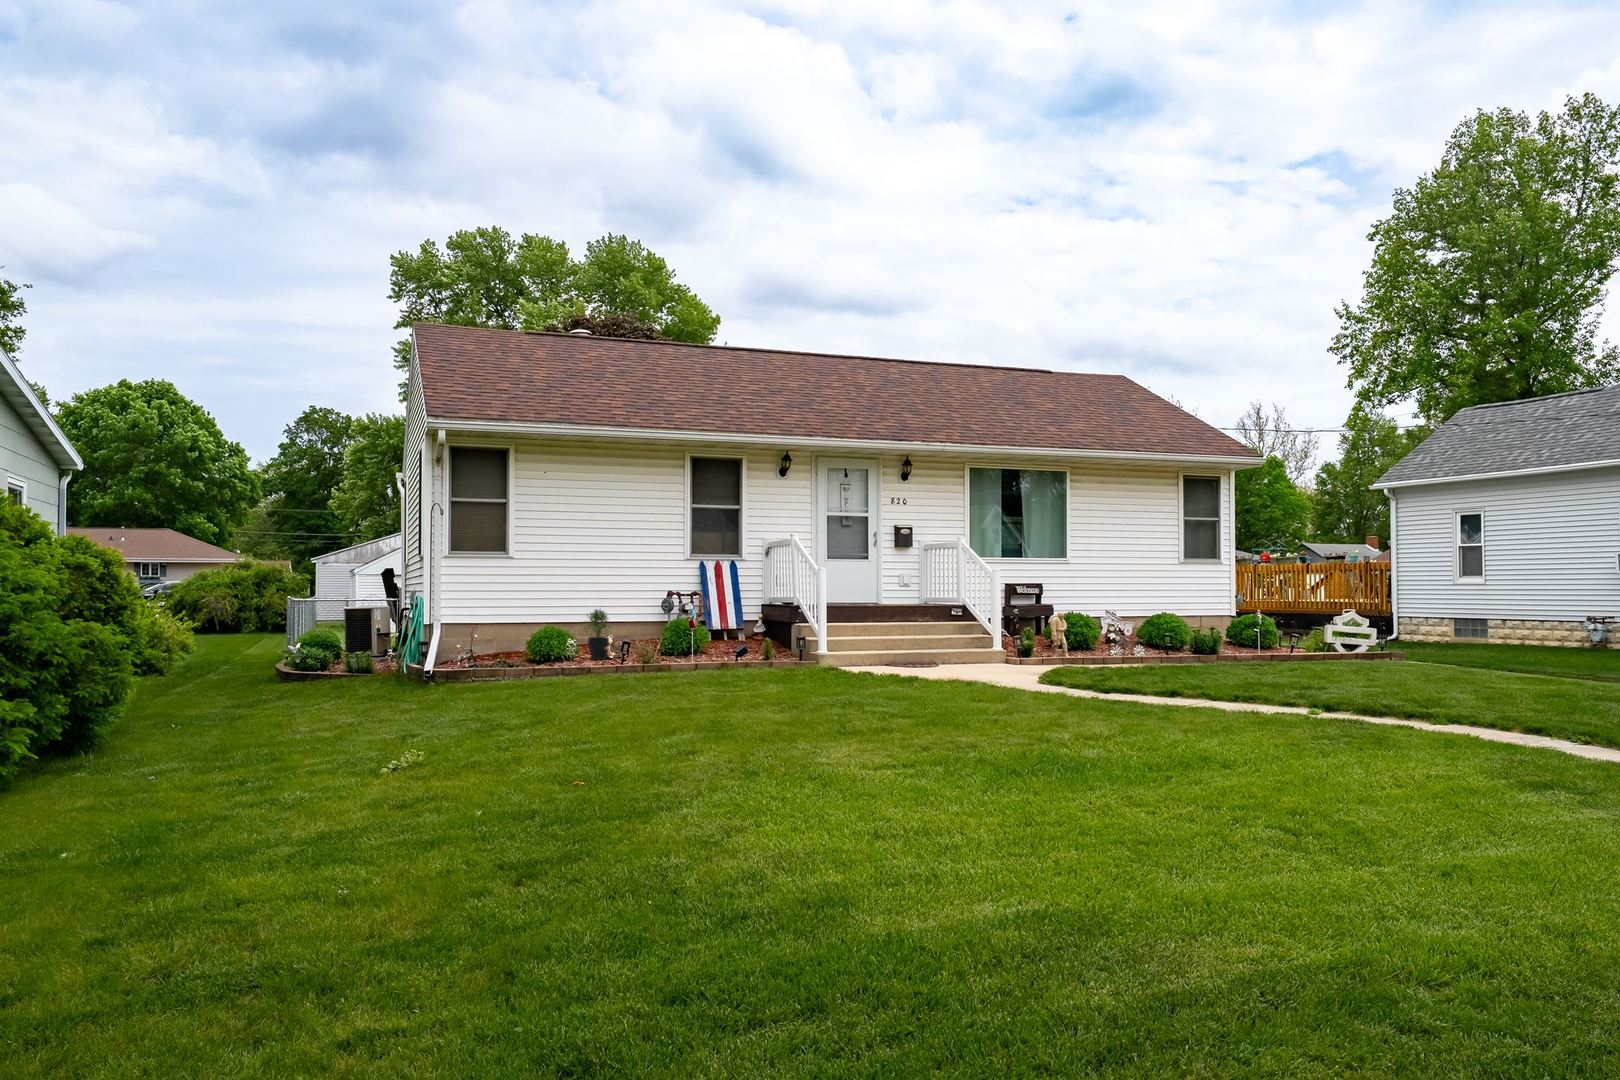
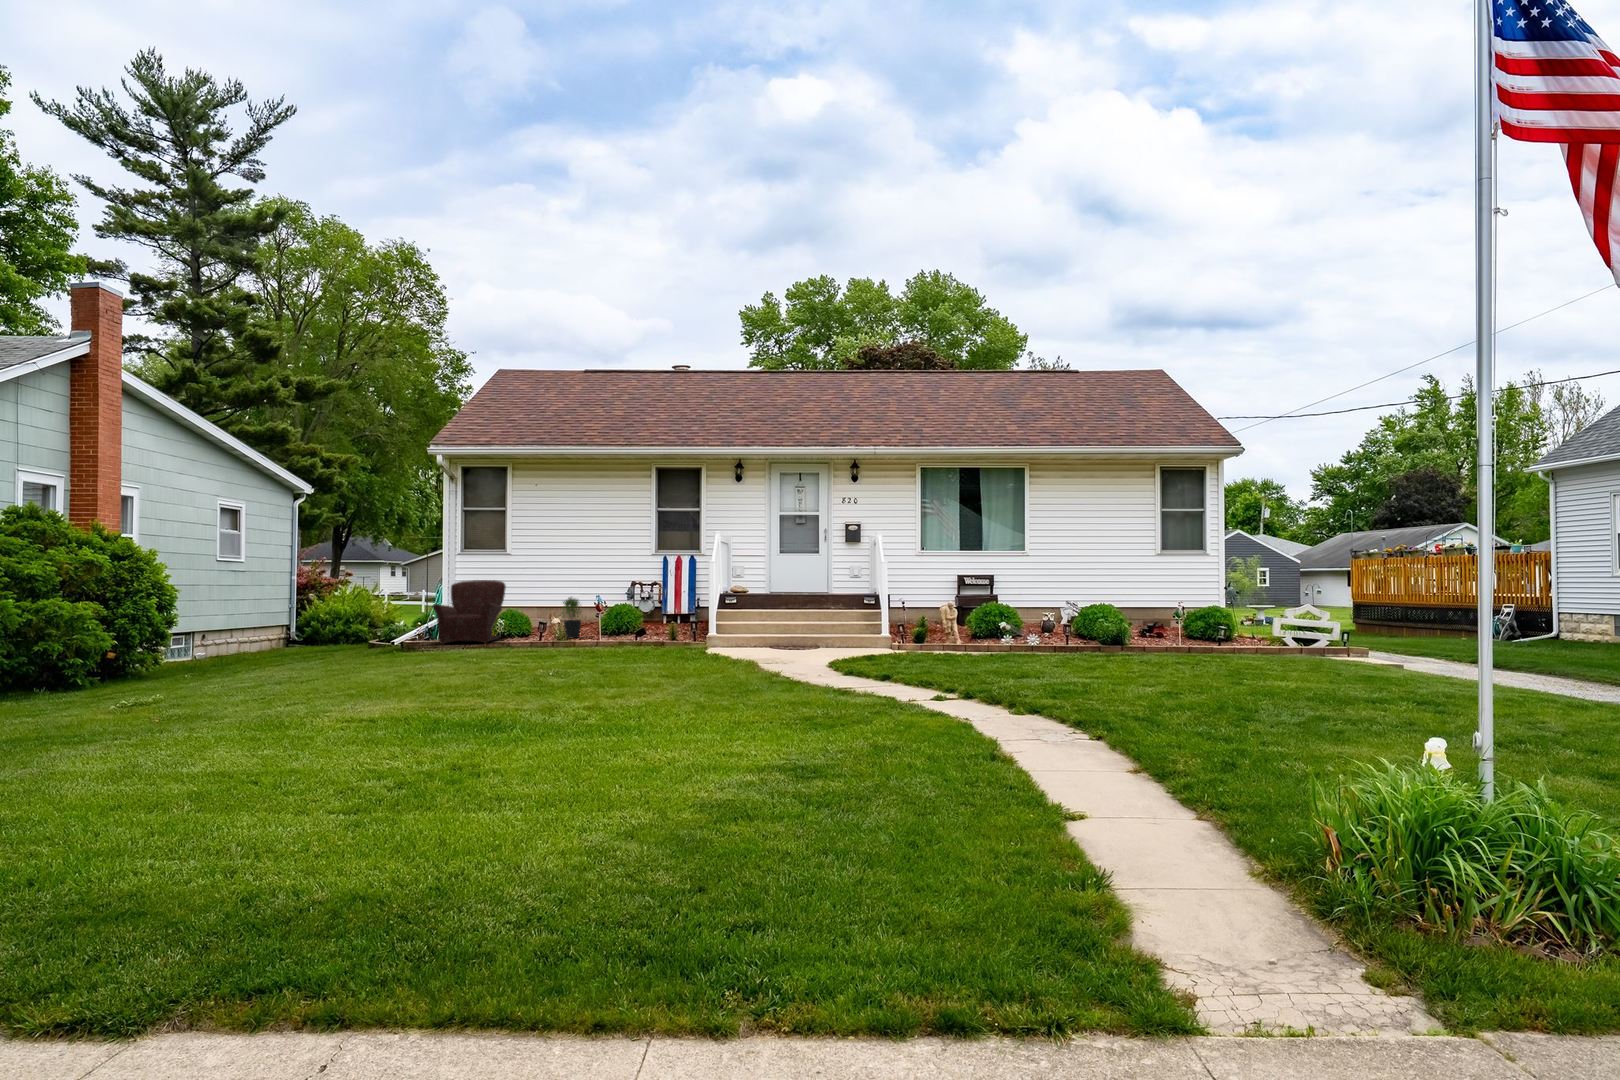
armchair: none [438,589,517,672] -> present [433,580,506,645]

